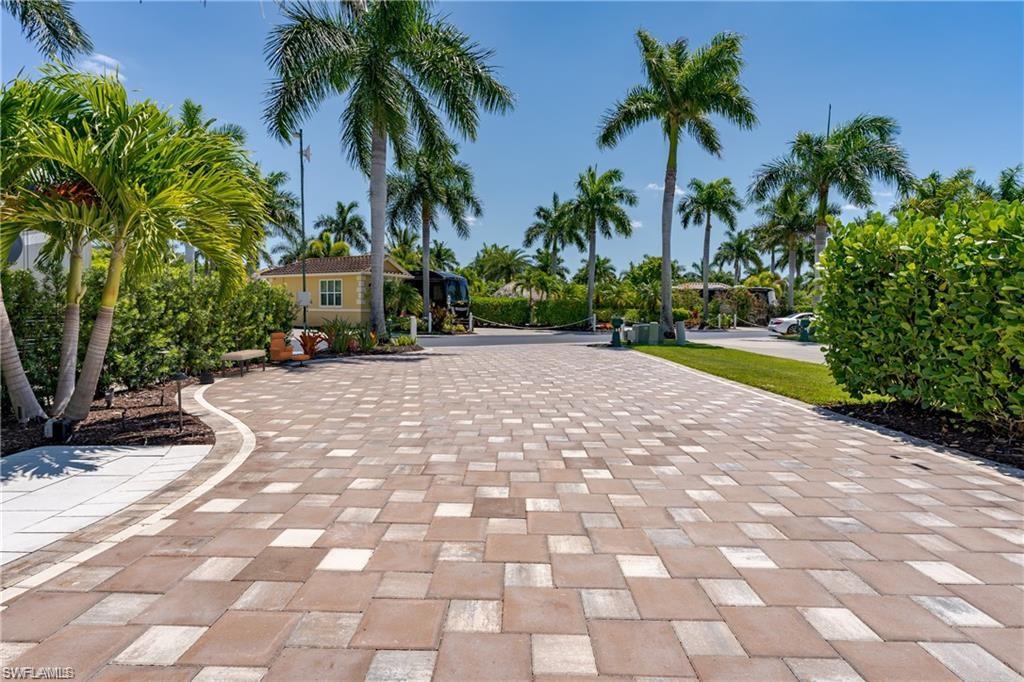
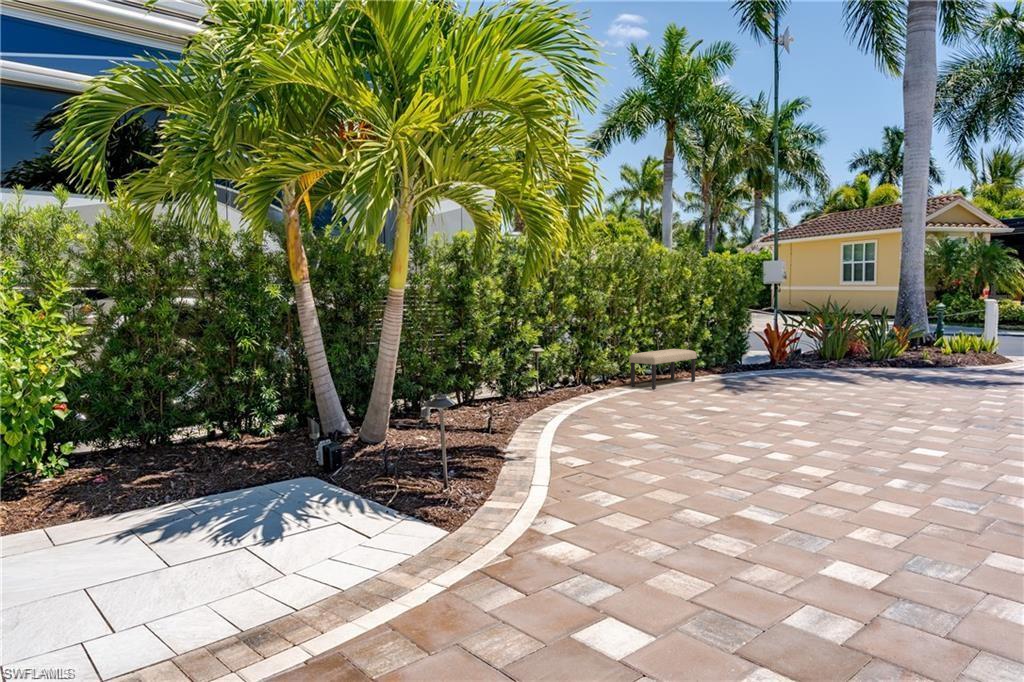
lounge chair: present [269,333,310,367] -> none [707,325,768,381]
potted plant: present [189,350,215,384] -> none [581,346,613,396]

